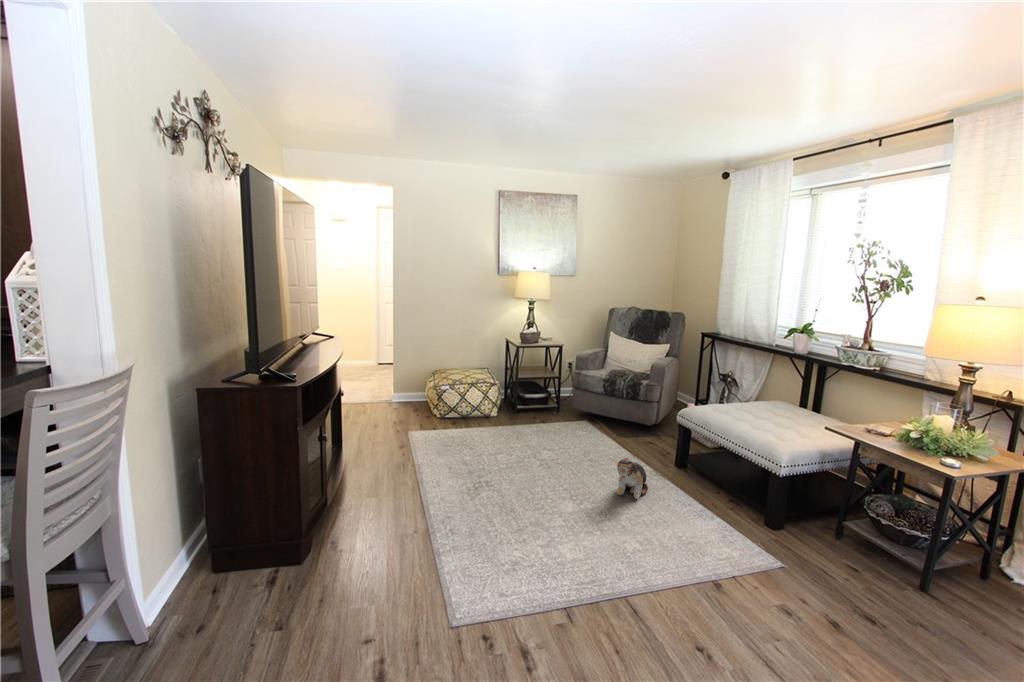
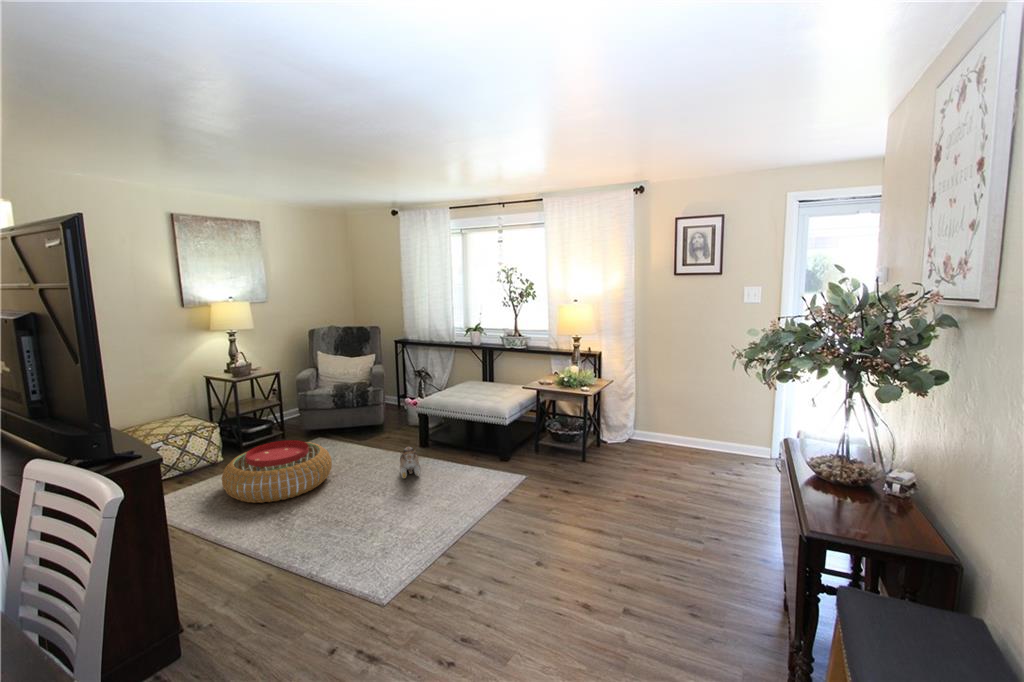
pouf: none [462,410,562,469] -> present [222,440,332,503]

